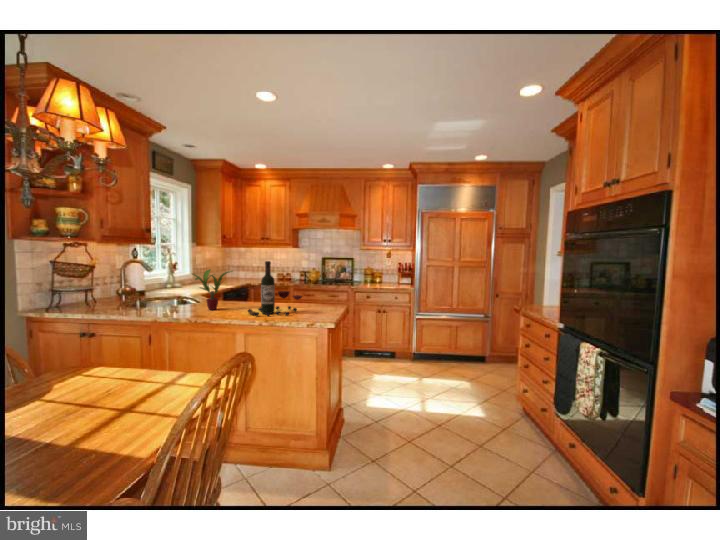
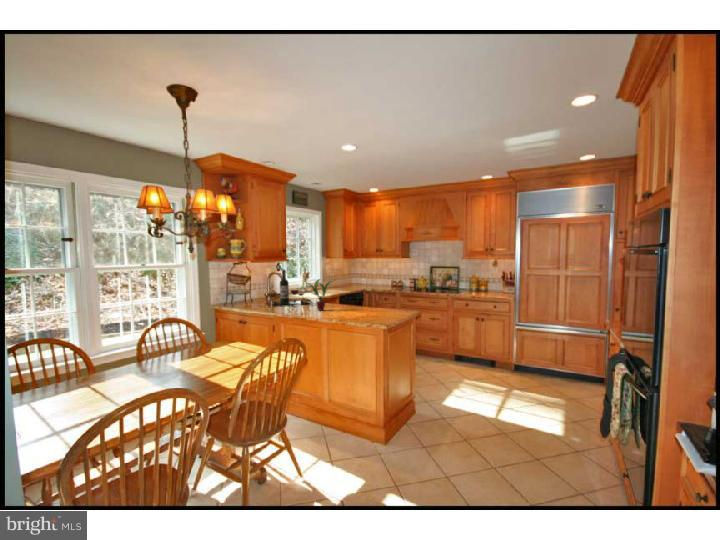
wine bottle: present [248,261,302,316] -> present [272,270,304,306]

